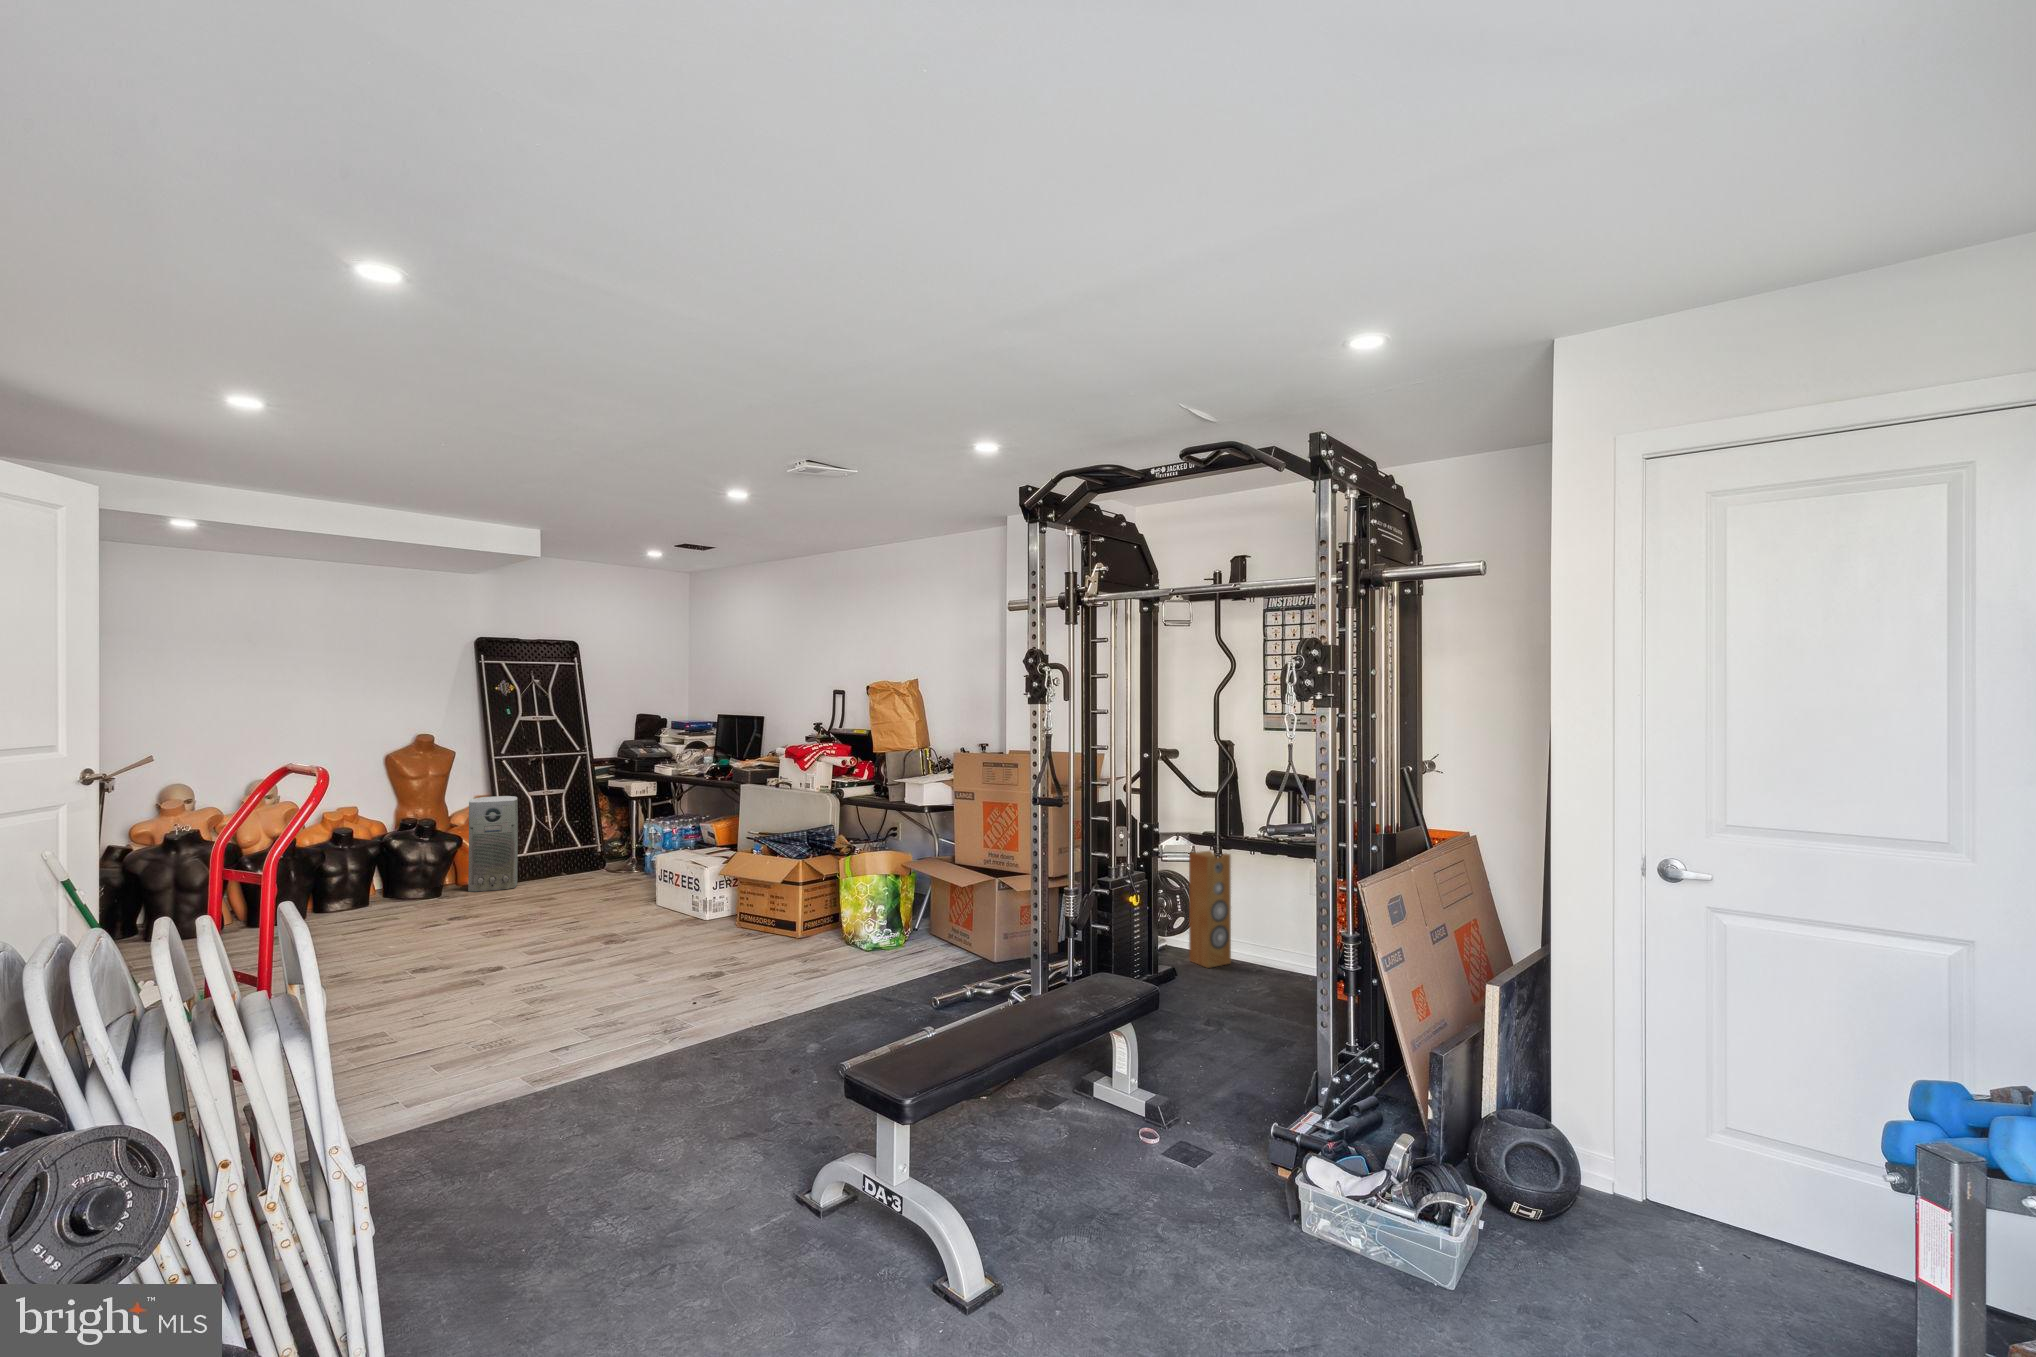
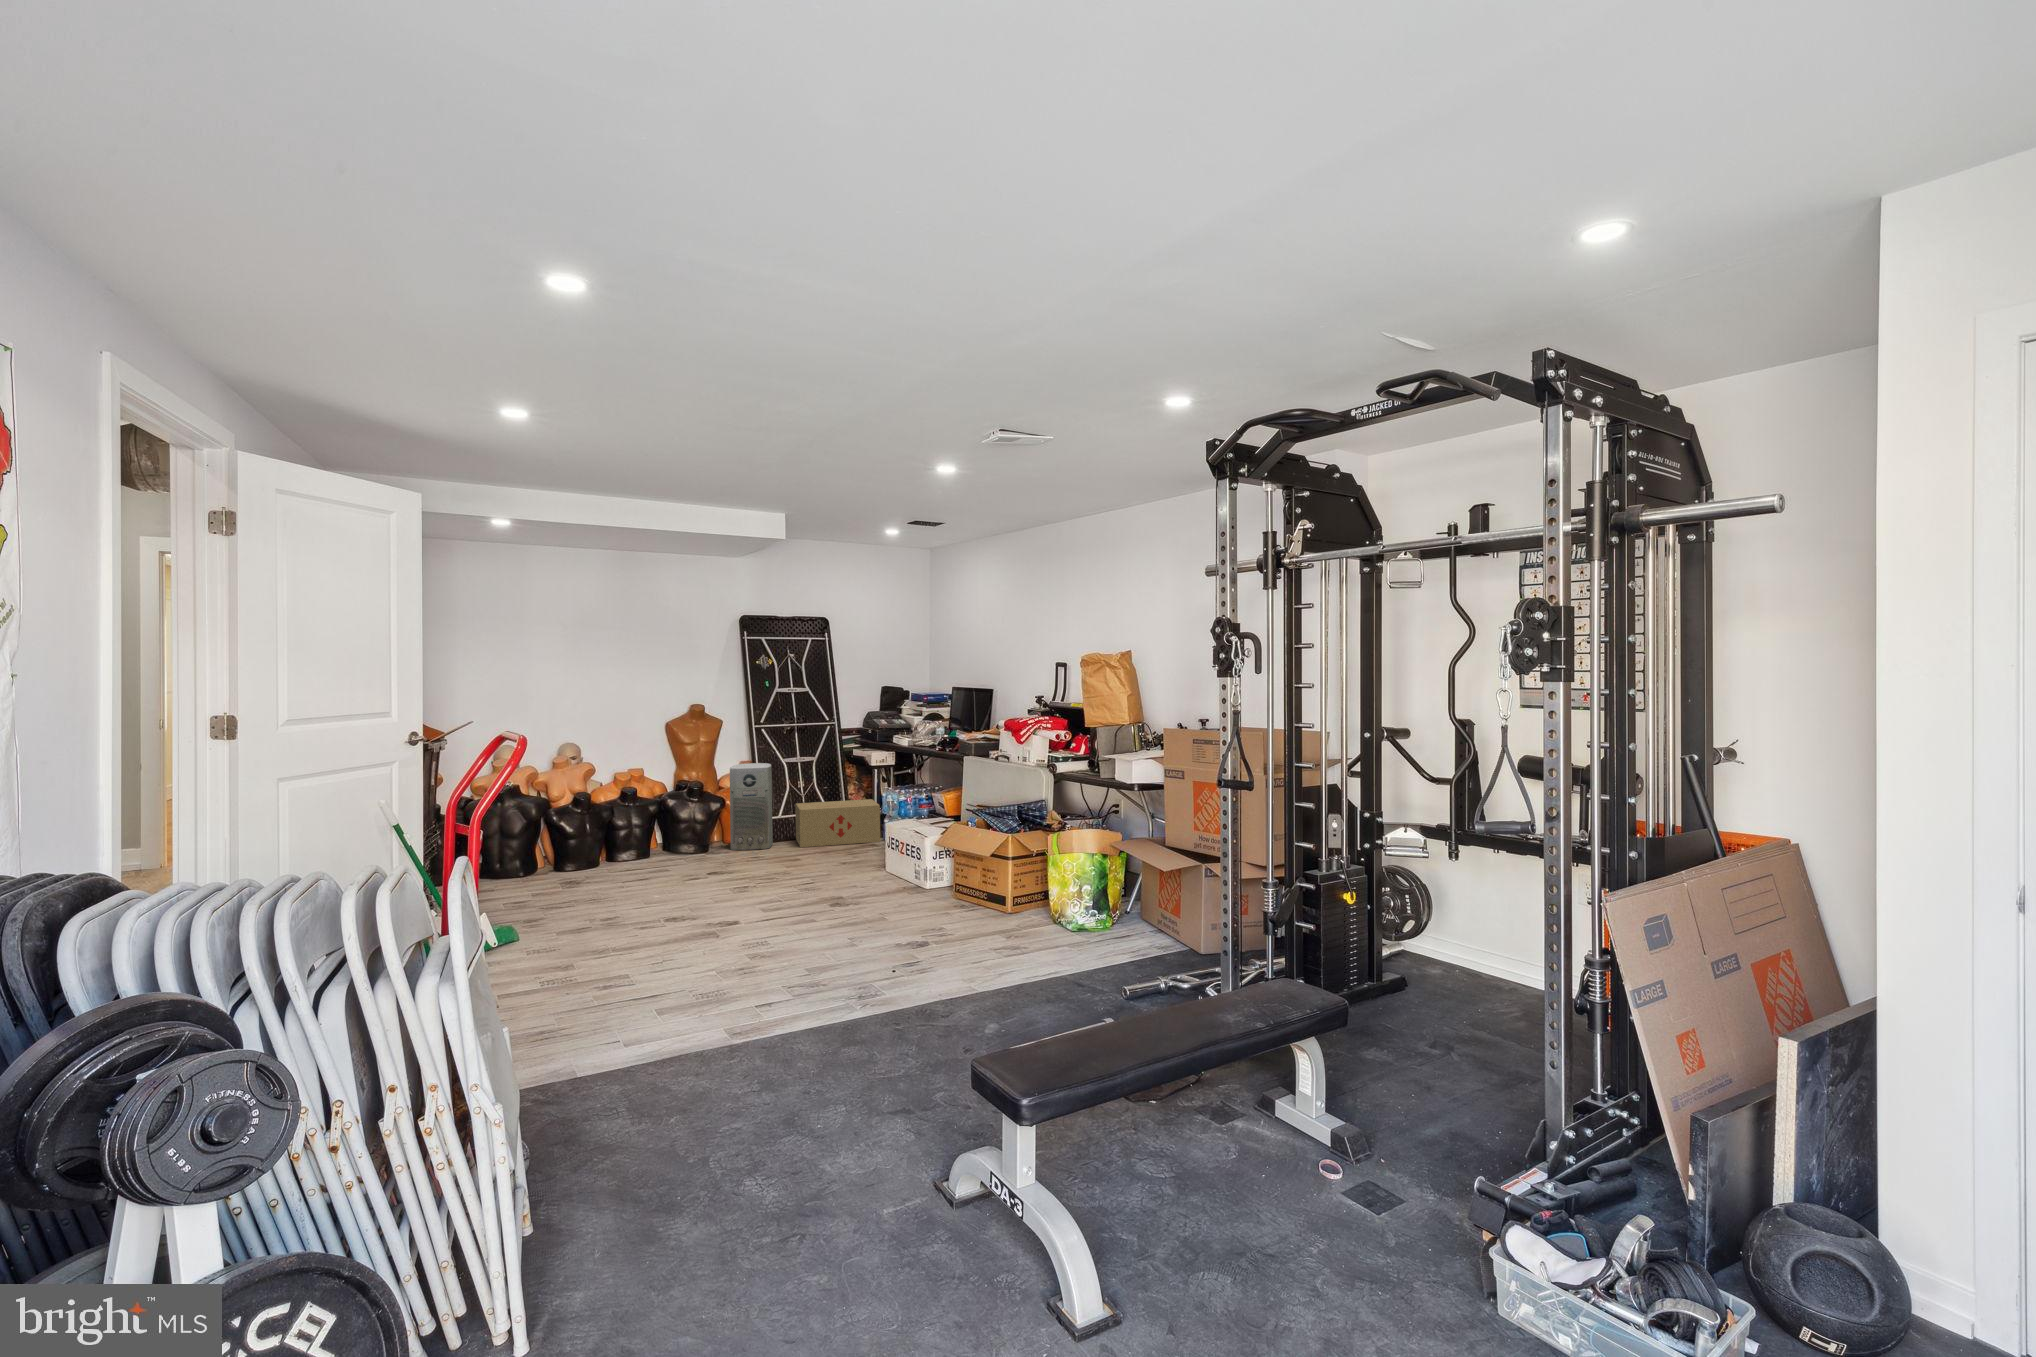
cardboard box: none [544,831,642,885] -> present [795,799,880,847]
speaker: present [1189,851,1231,968] -> none [1426,844,1477,978]

